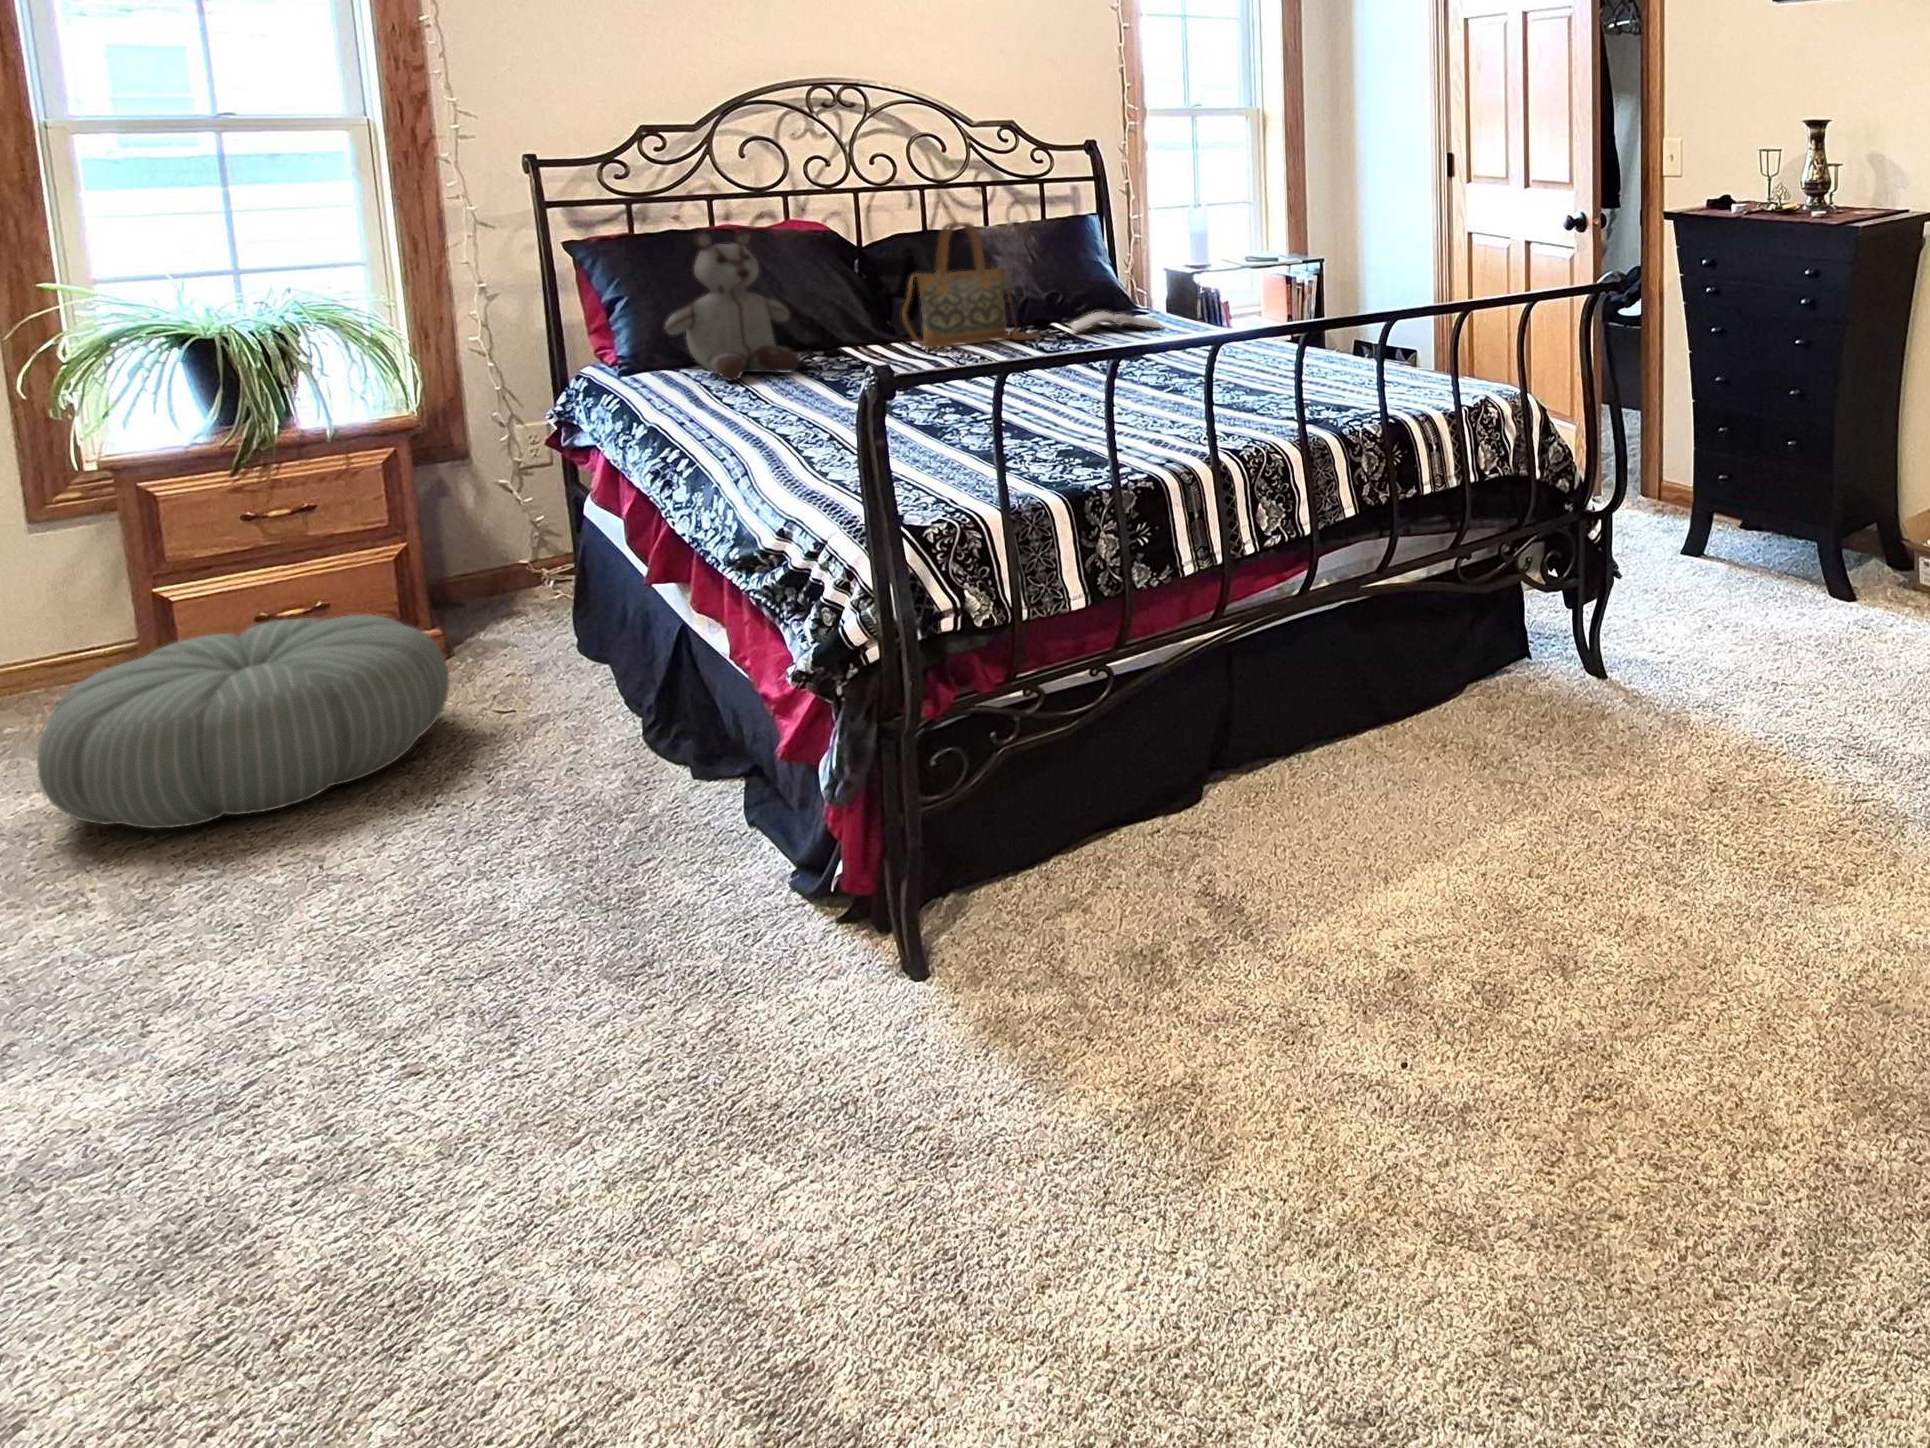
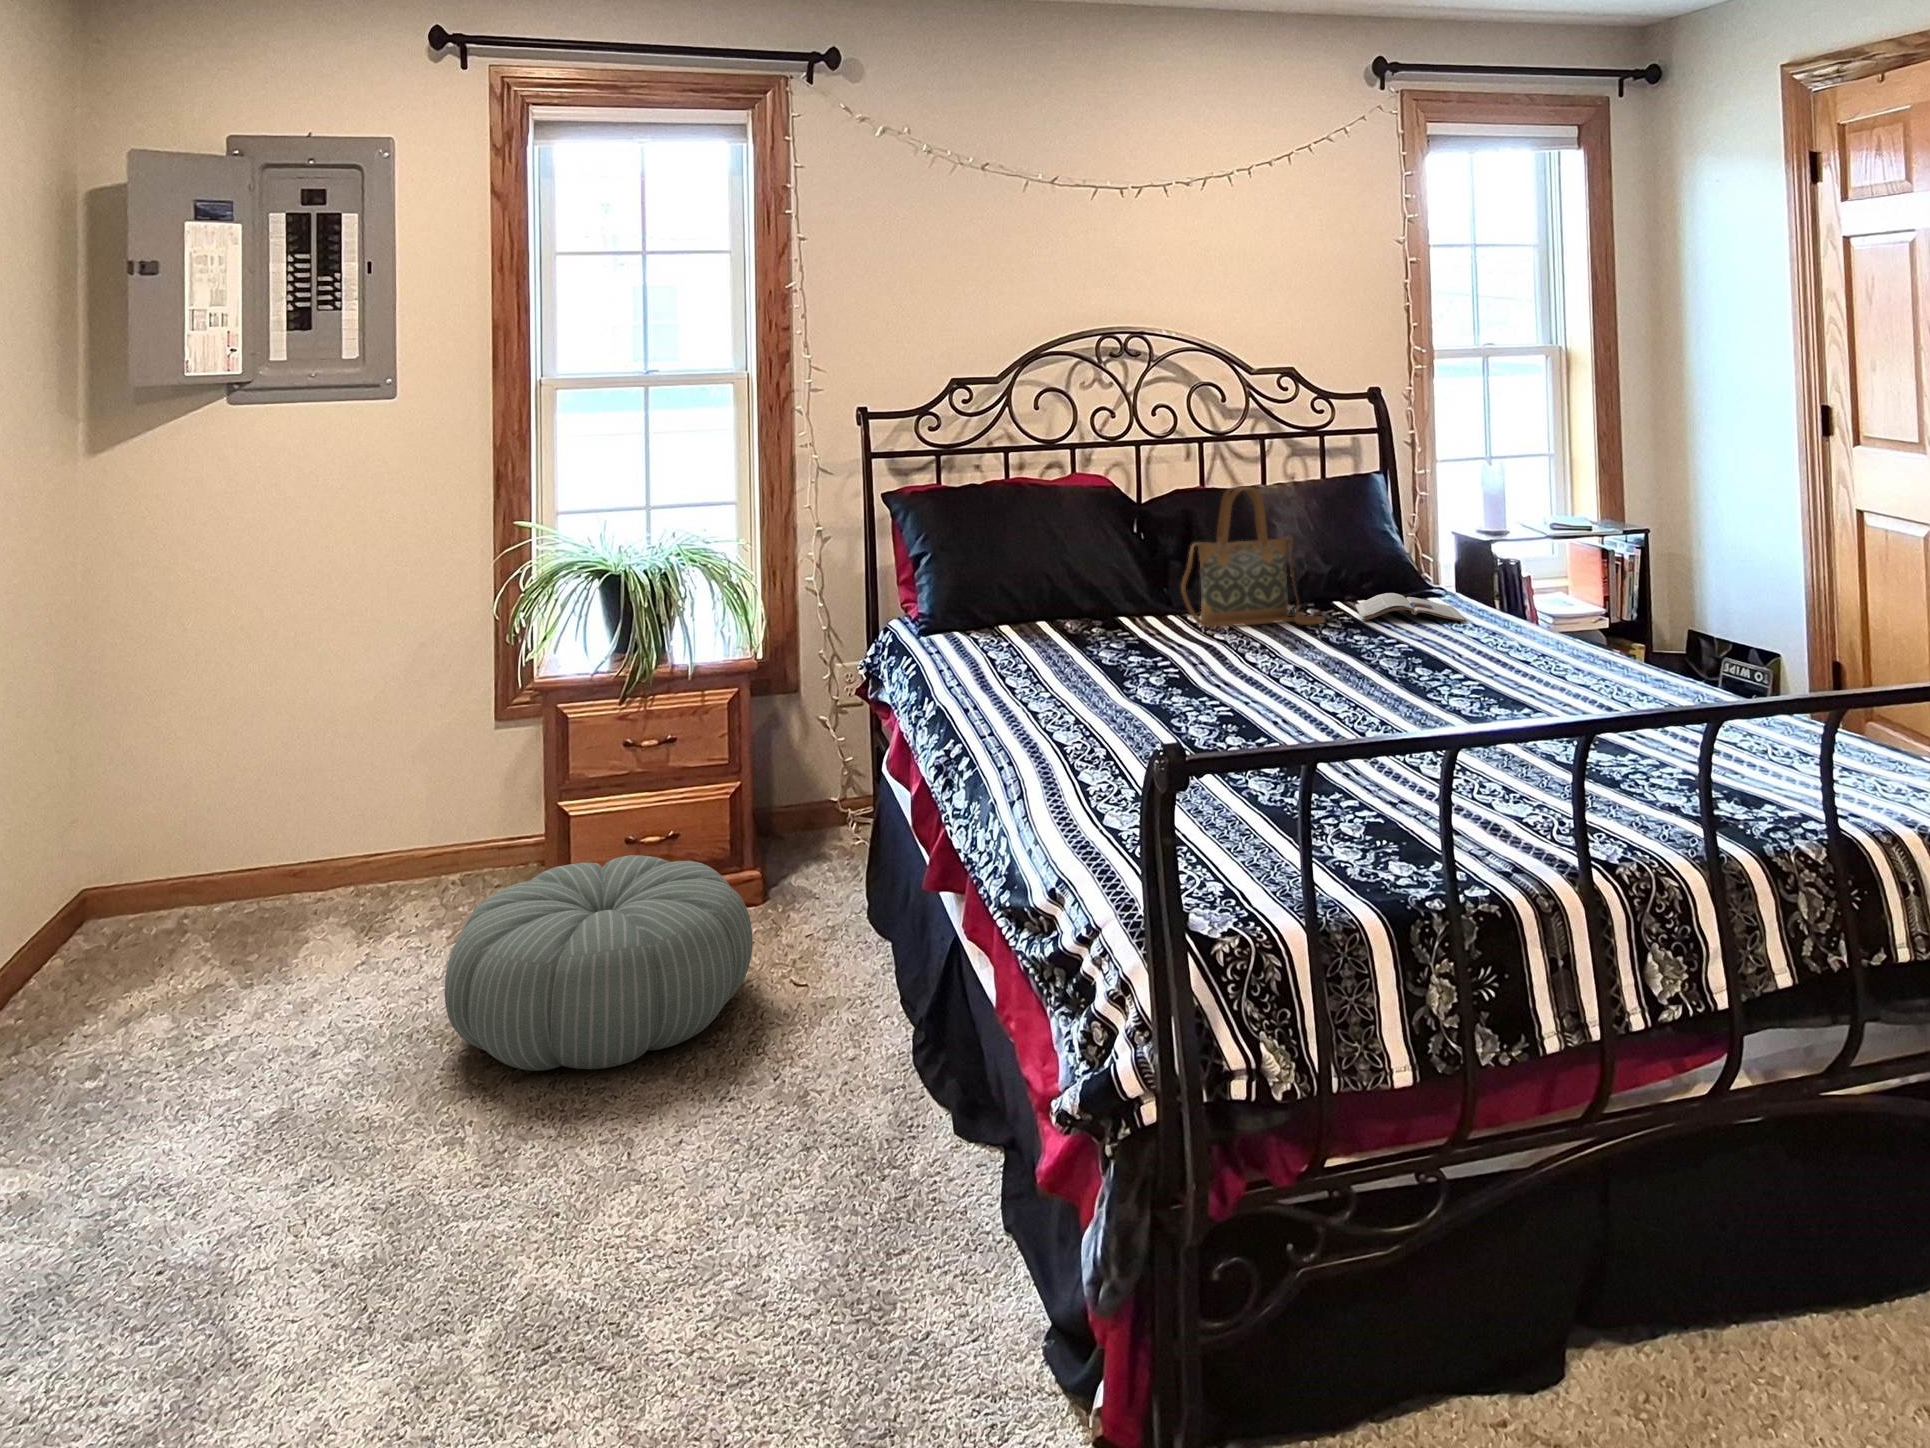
stuffed bear: present [665,230,800,381] -> none [960,492,1080,656]

